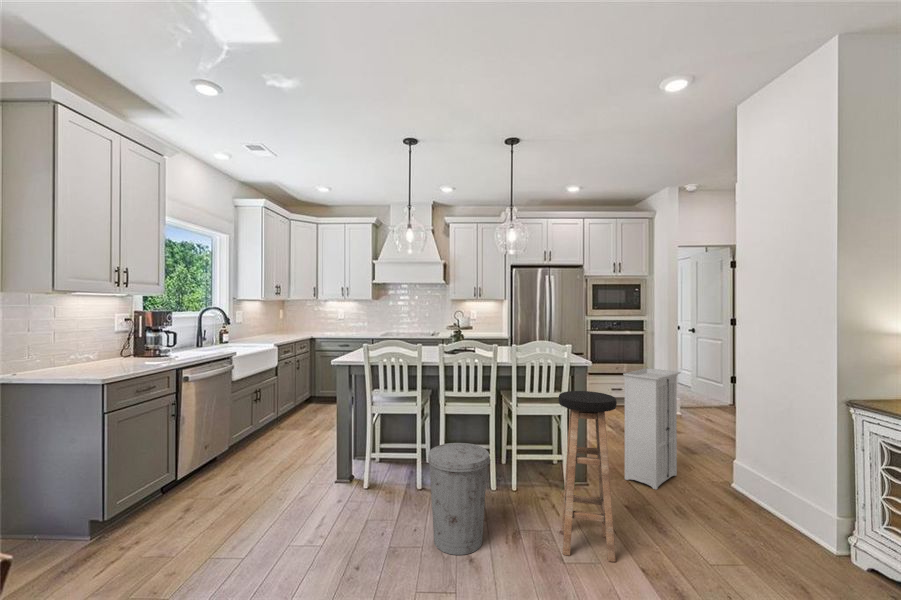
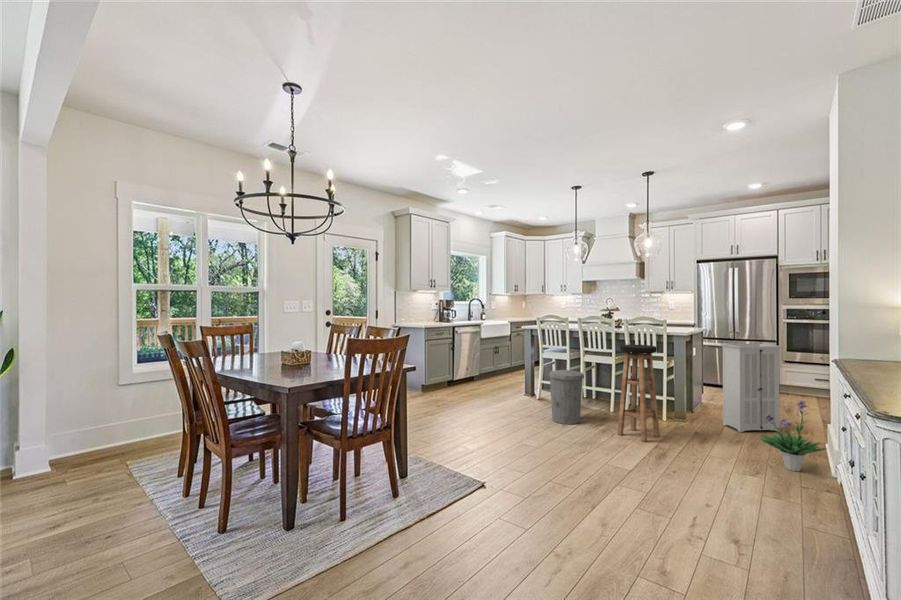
potted plant: none [754,458,849,561] -> present [761,400,826,471]

